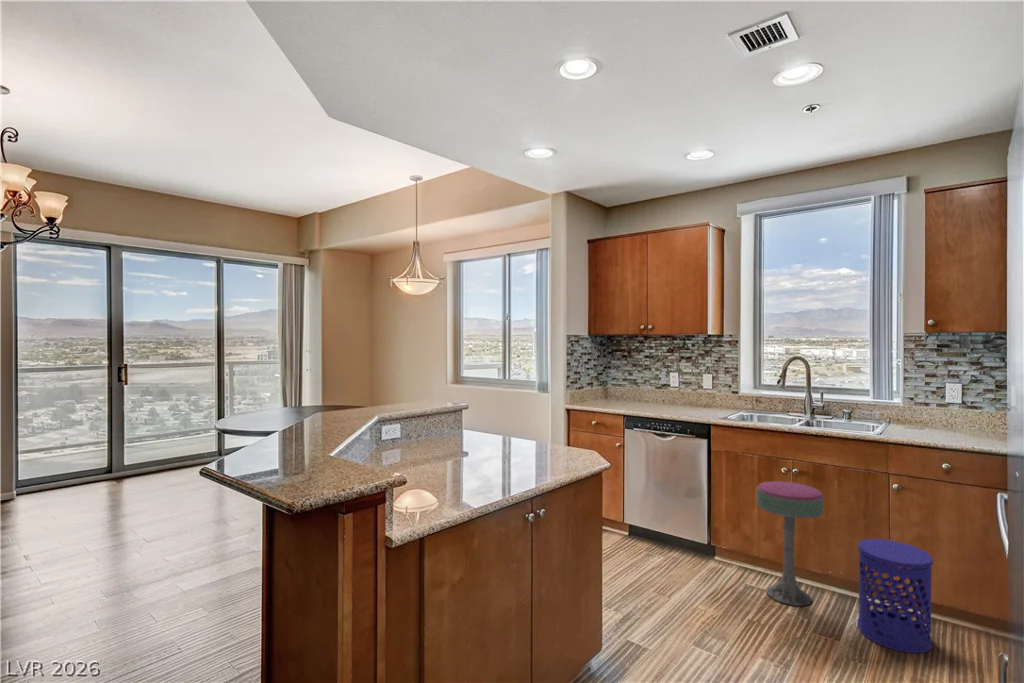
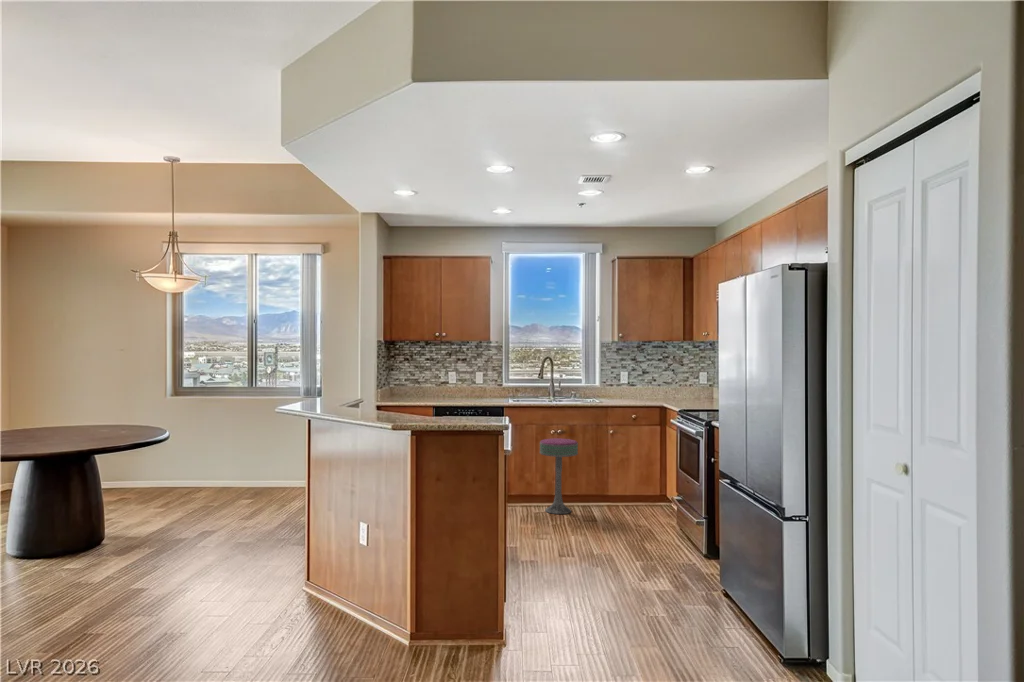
waste bin: present [858,539,933,653] -> none [599,463,634,519]

